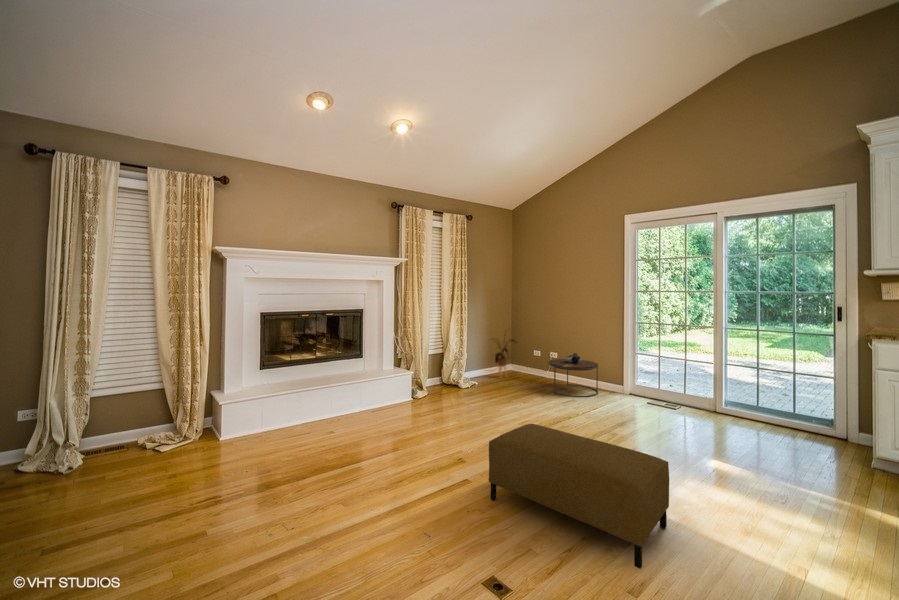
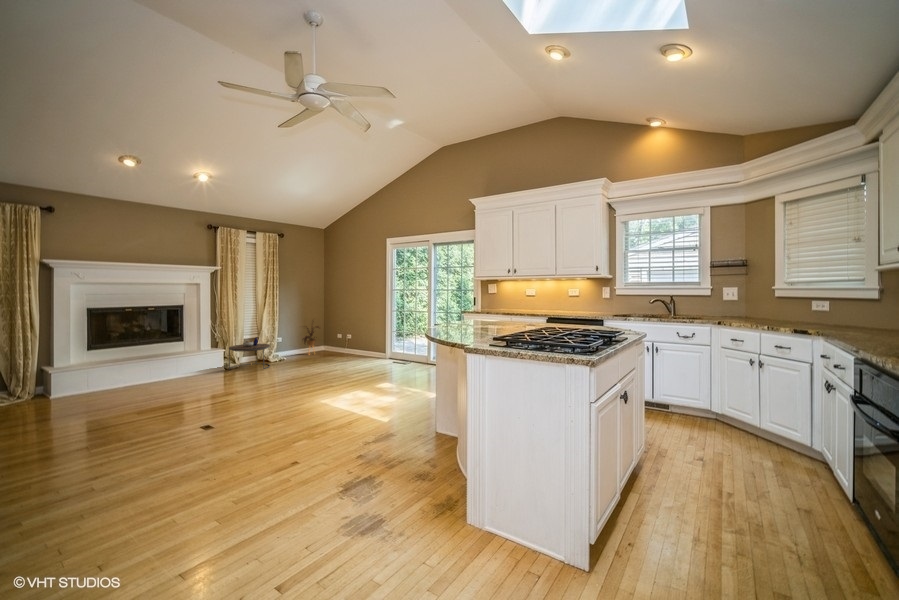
side table: present [549,353,598,397] -> present [229,337,270,370]
ottoman: present [489,424,669,568] -> none [234,368,322,420]

